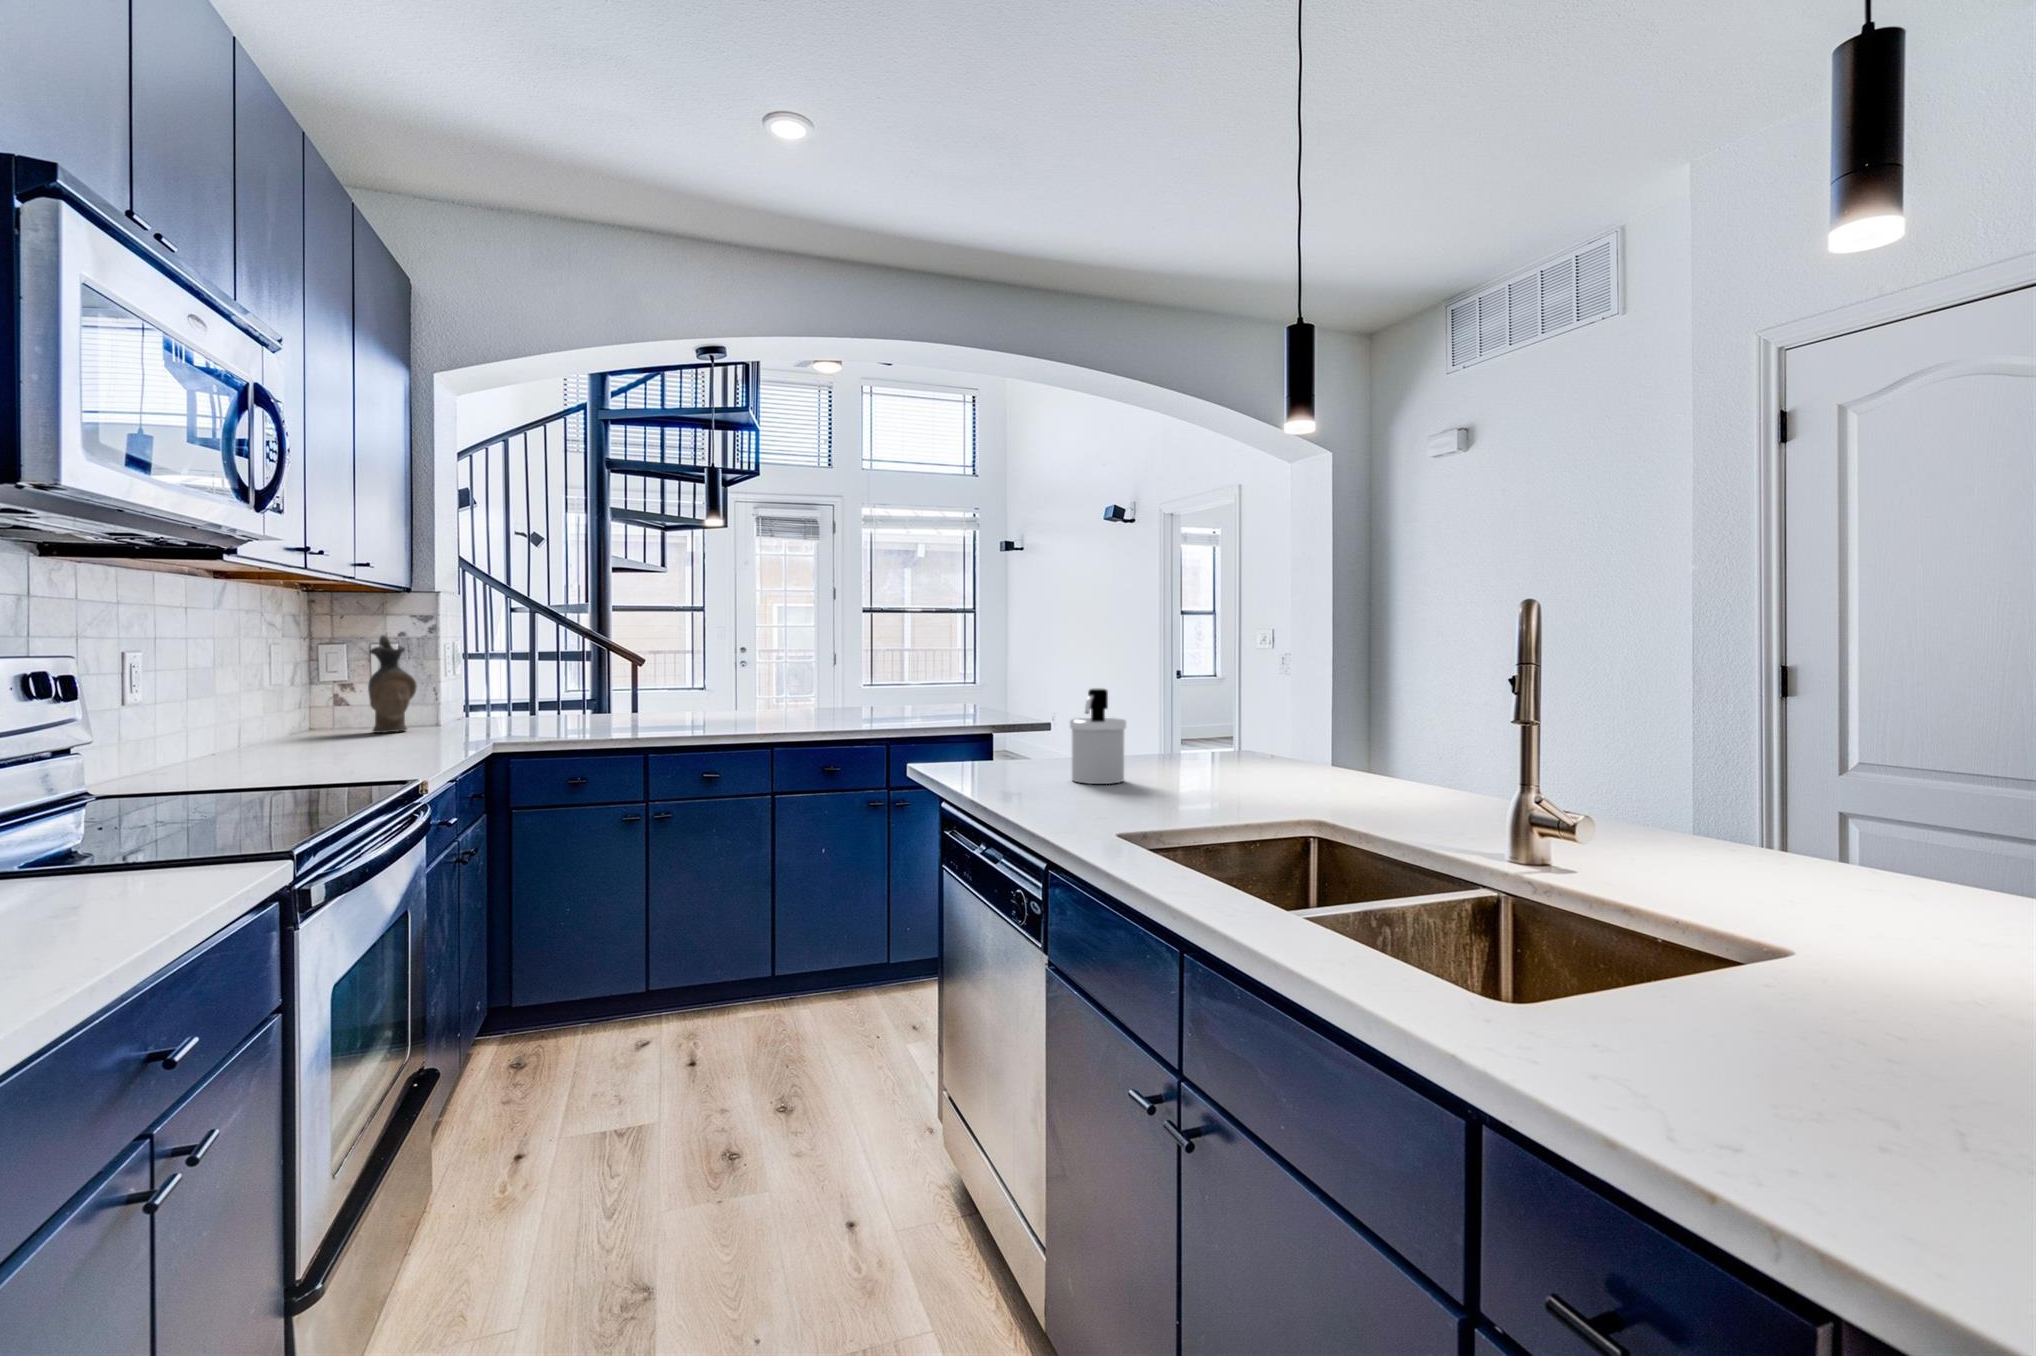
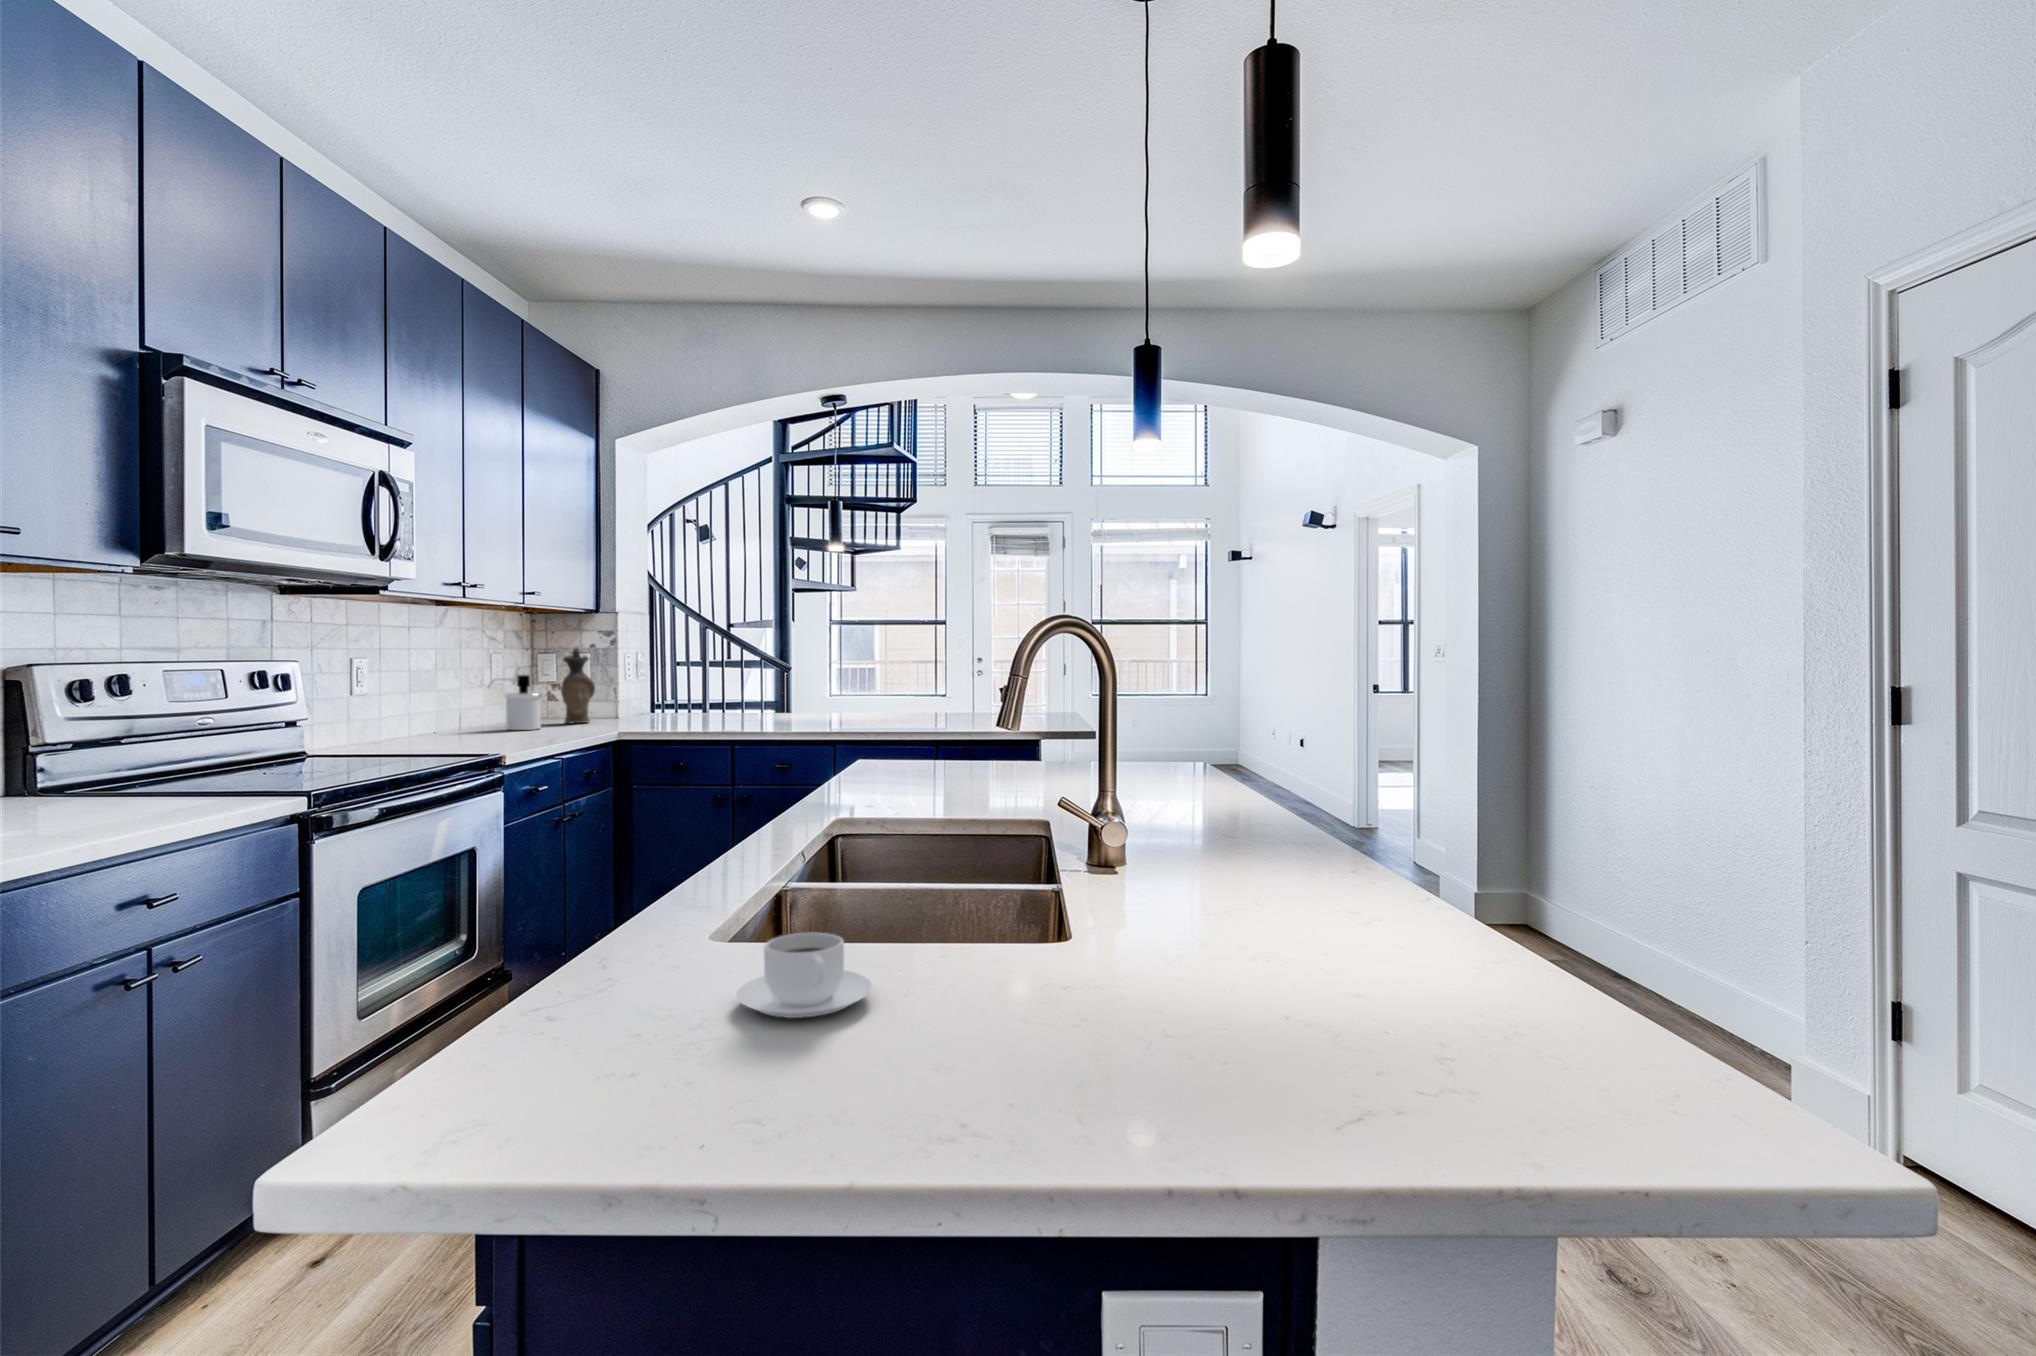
soap dispenser: present [1070,688,1126,784] -> present [488,675,542,730]
coffee cup: none [1707,995,1923,1112] -> present [736,933,872,1018]

